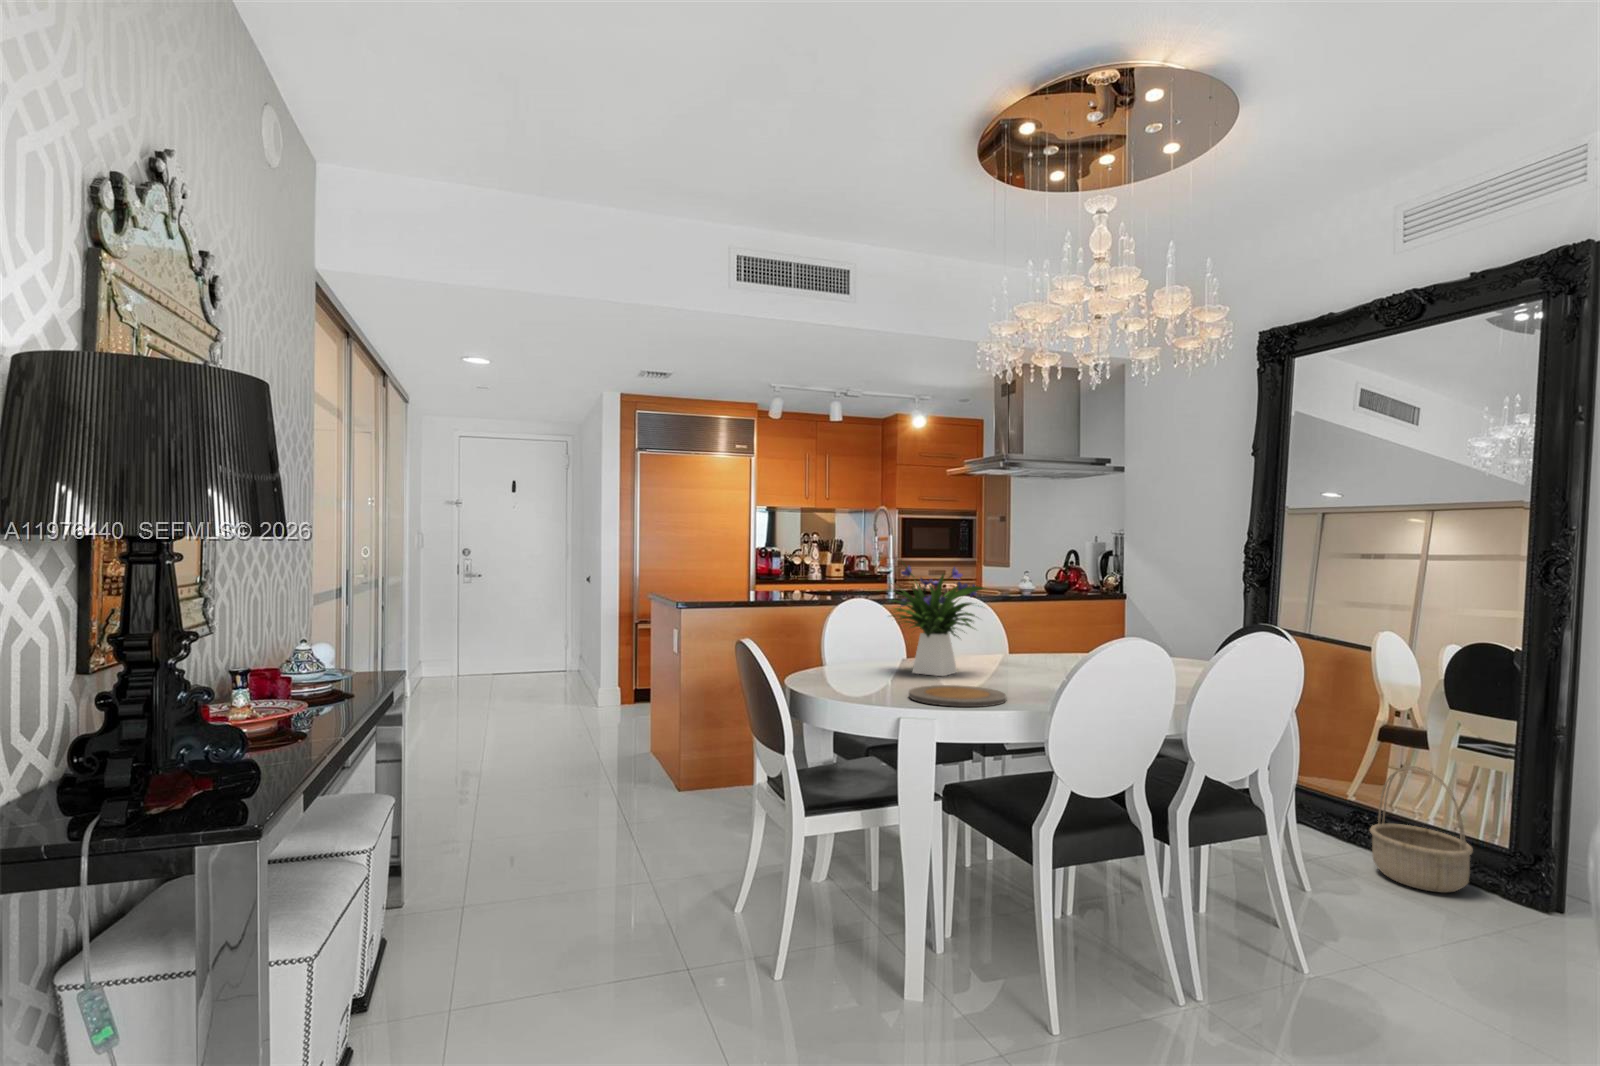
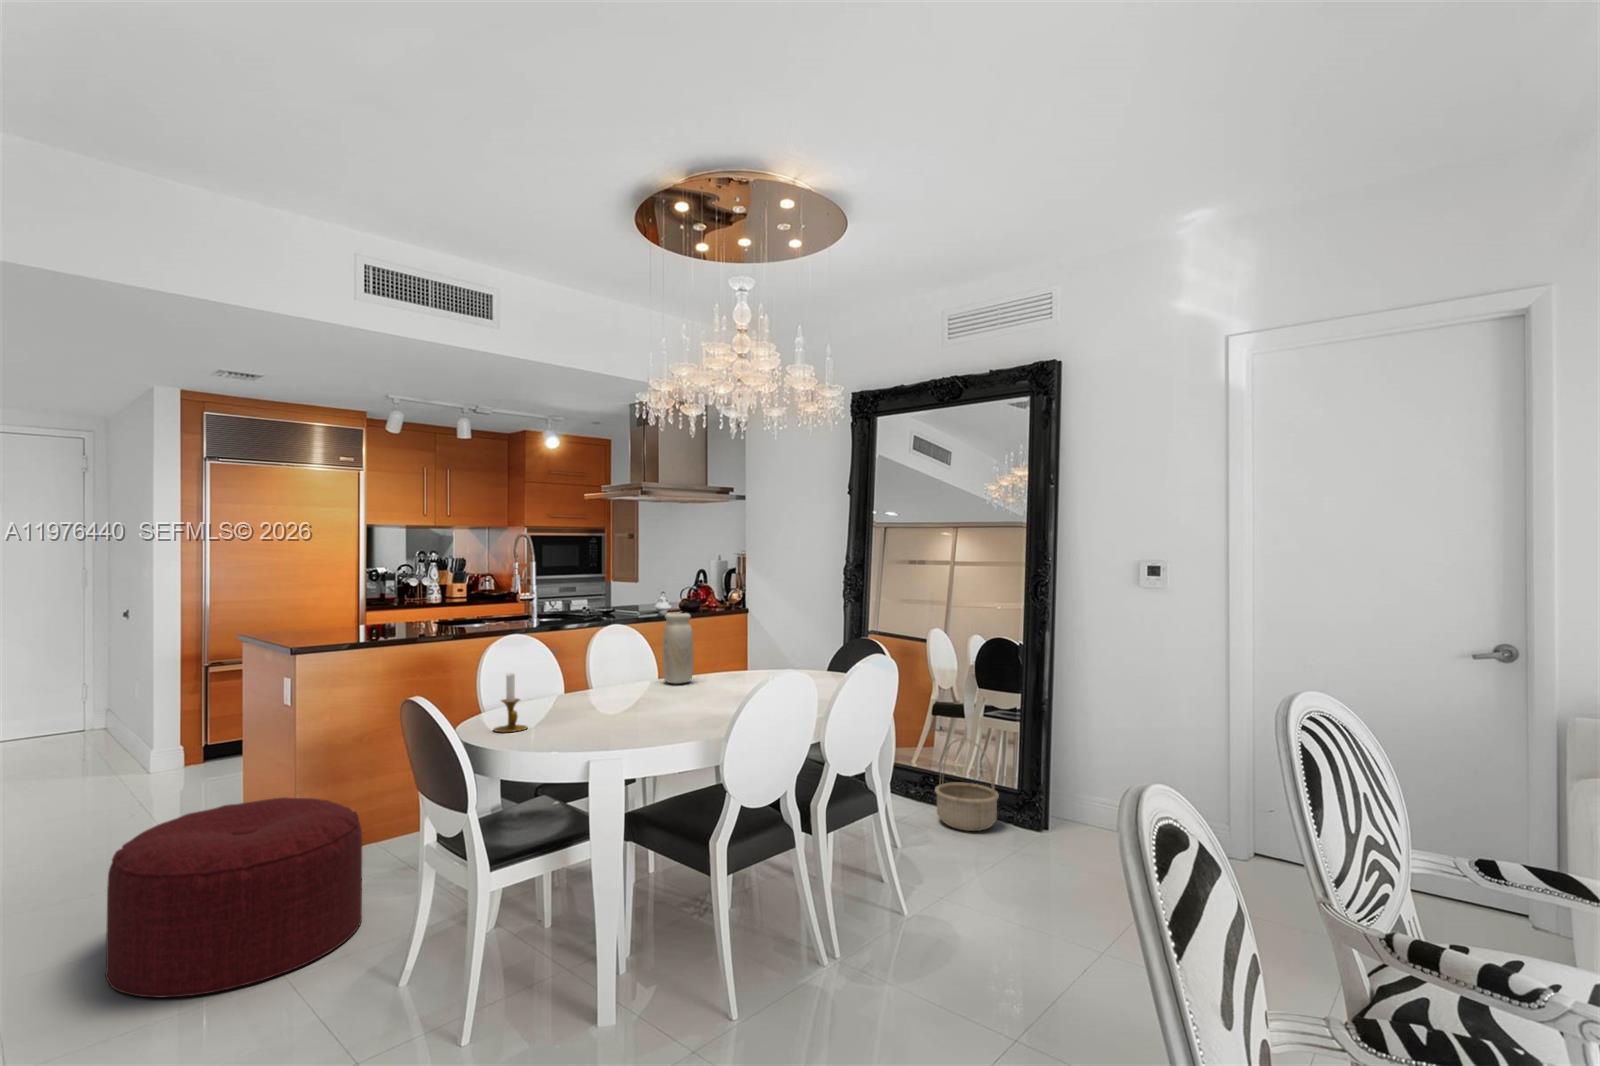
flower arrangement: present [892,563,985,676] -> none [542,598,650,709]
vase: none [1011,584,1045,661] -> present [662,613,694,684]
candlestick: none [823,627,856,686] -> present [493,673,527,732]
plate: present [909,685,1006,707] -> none [587,719,678,743]
ottoman: none [531,731,719,885] -> present [105,798,362,997]

